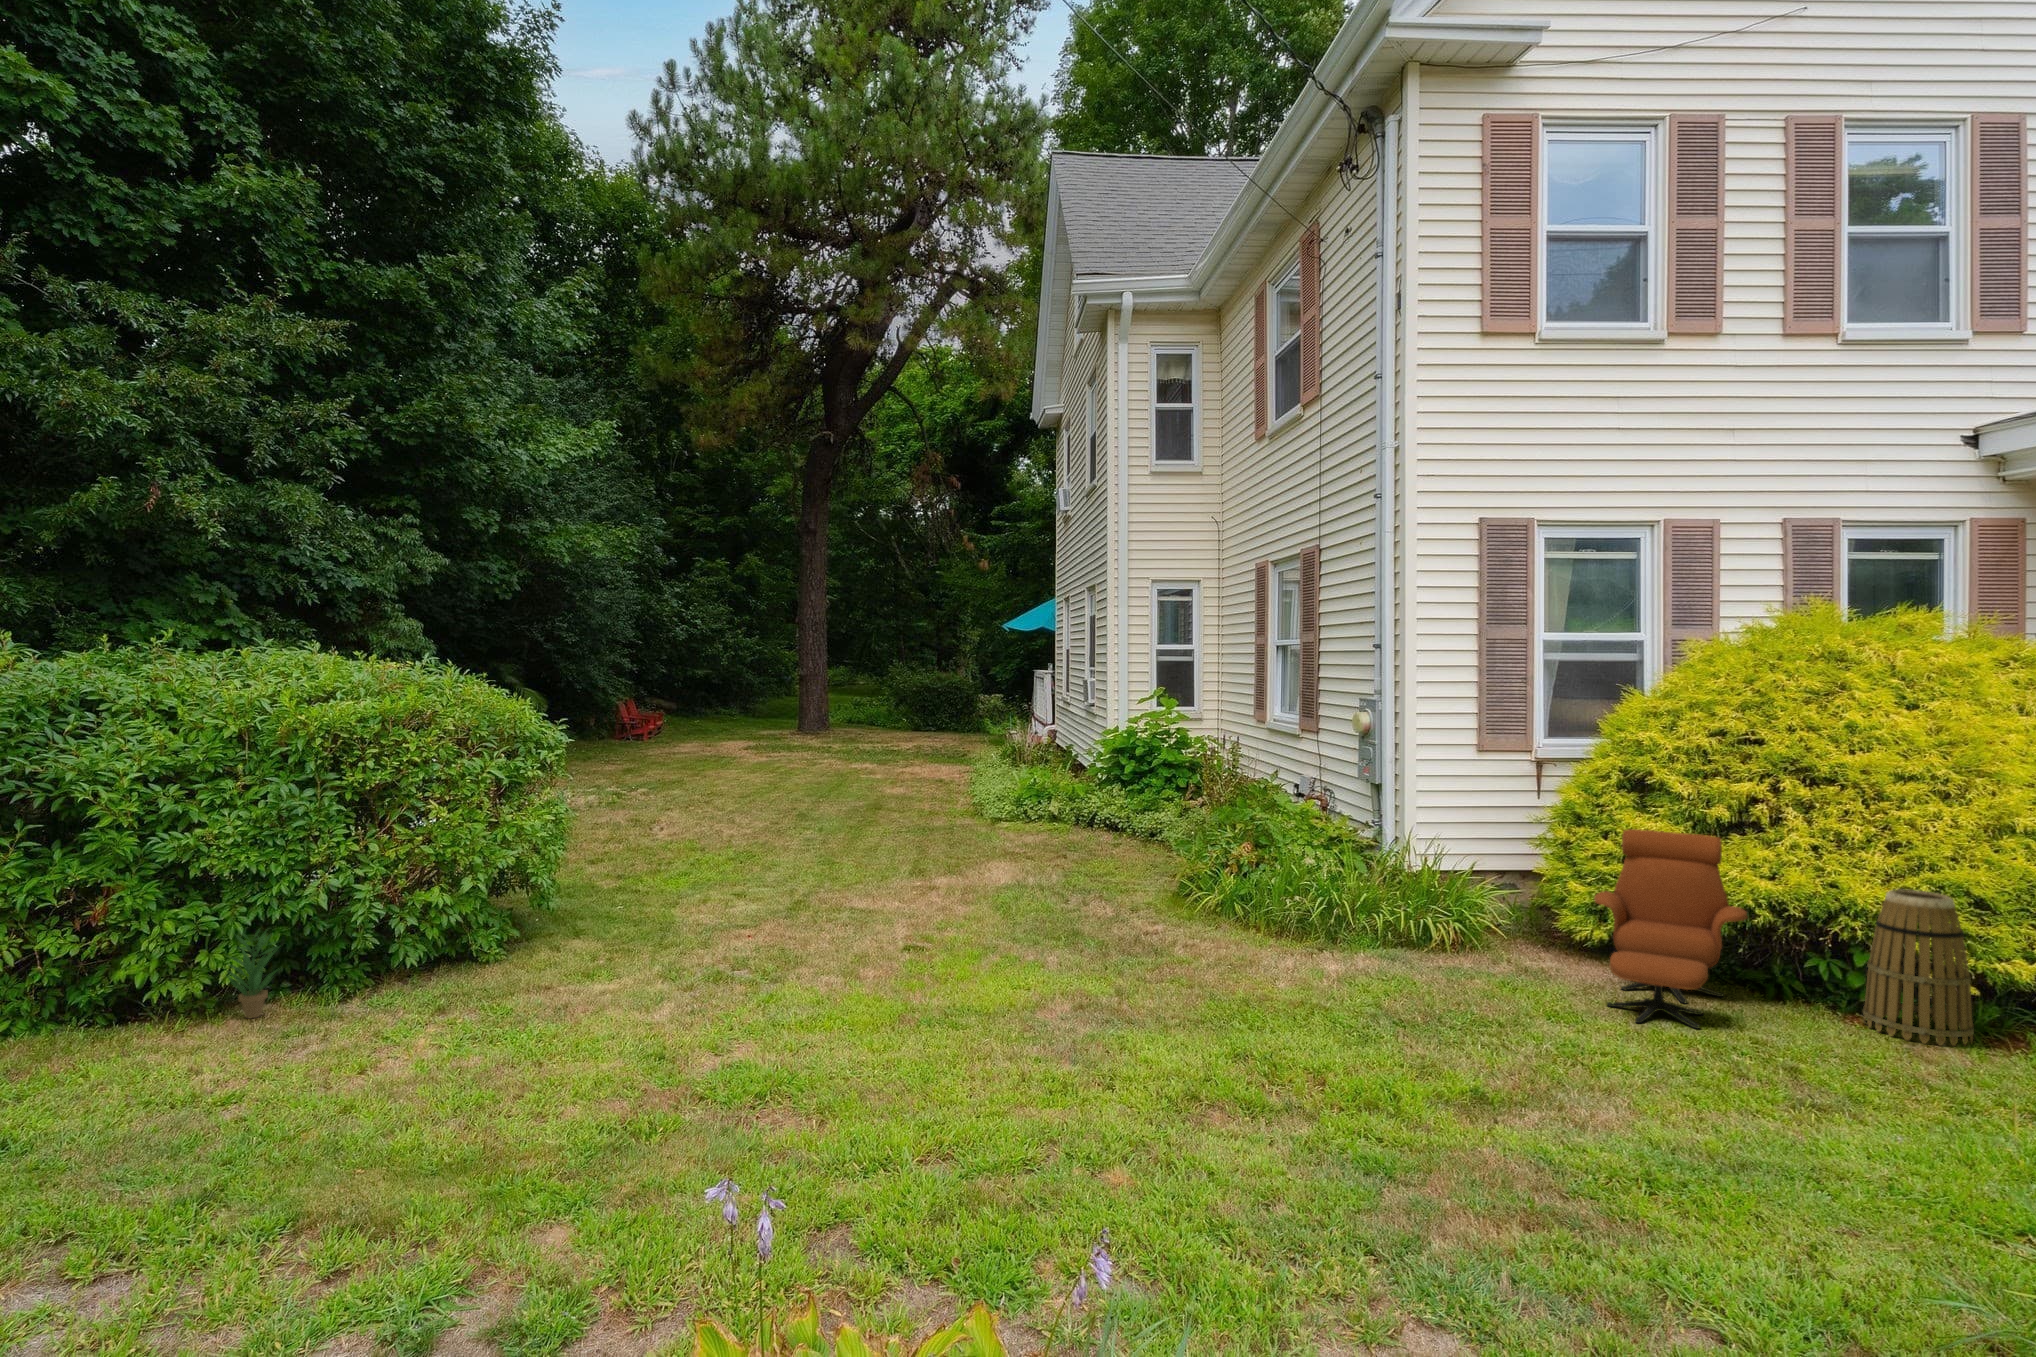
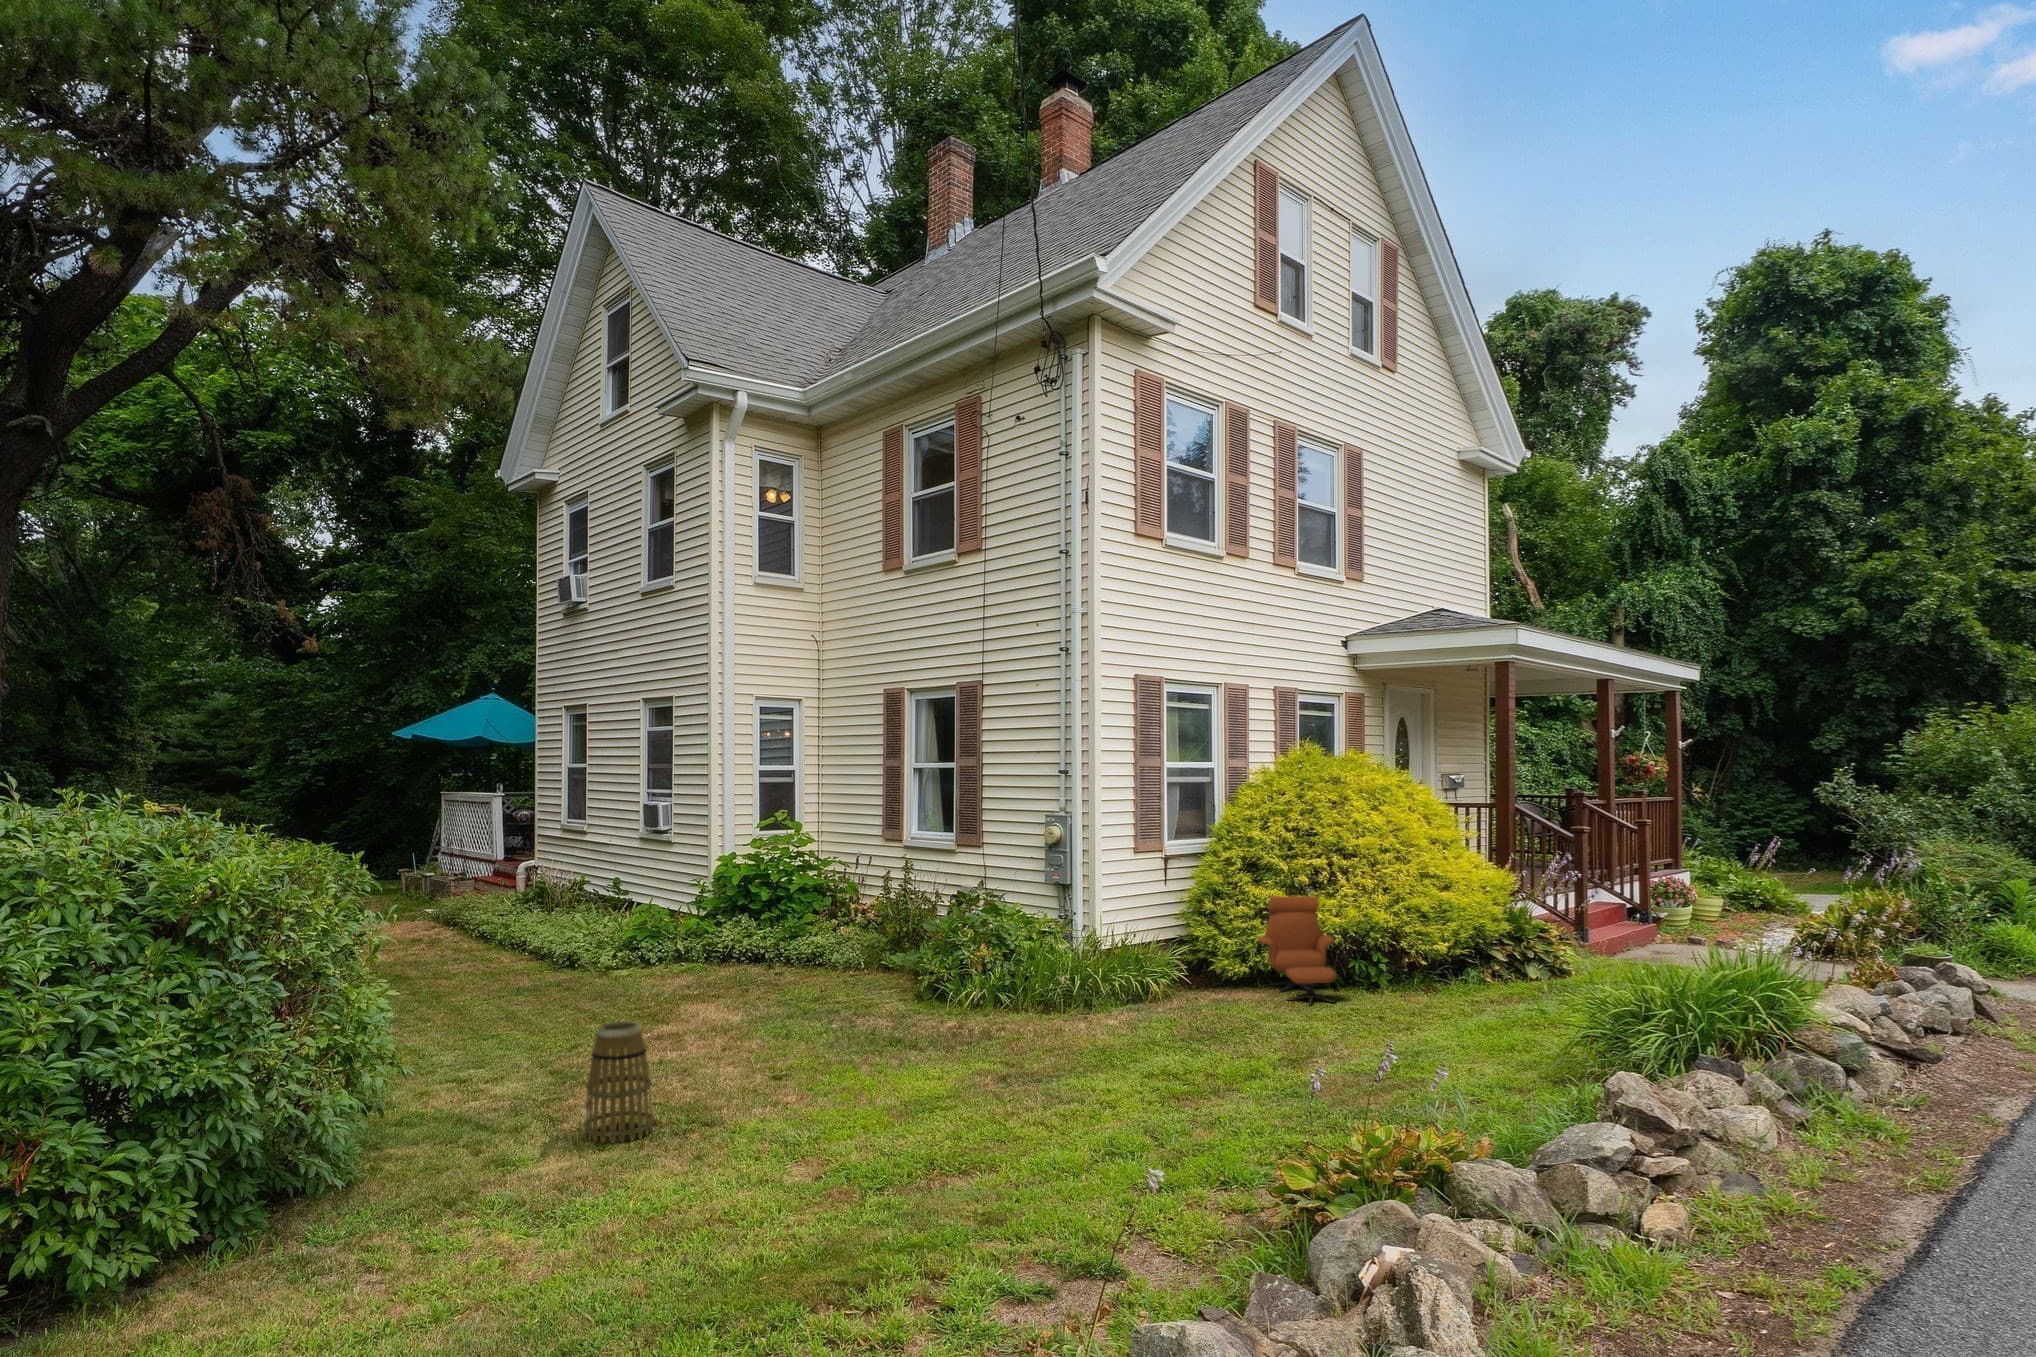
basket: present [1863,889,1974,1046] -> present [584,1022,654,1143]
potted plant: present [228,929,279,1019] -> none [508,1097,555,1178]

